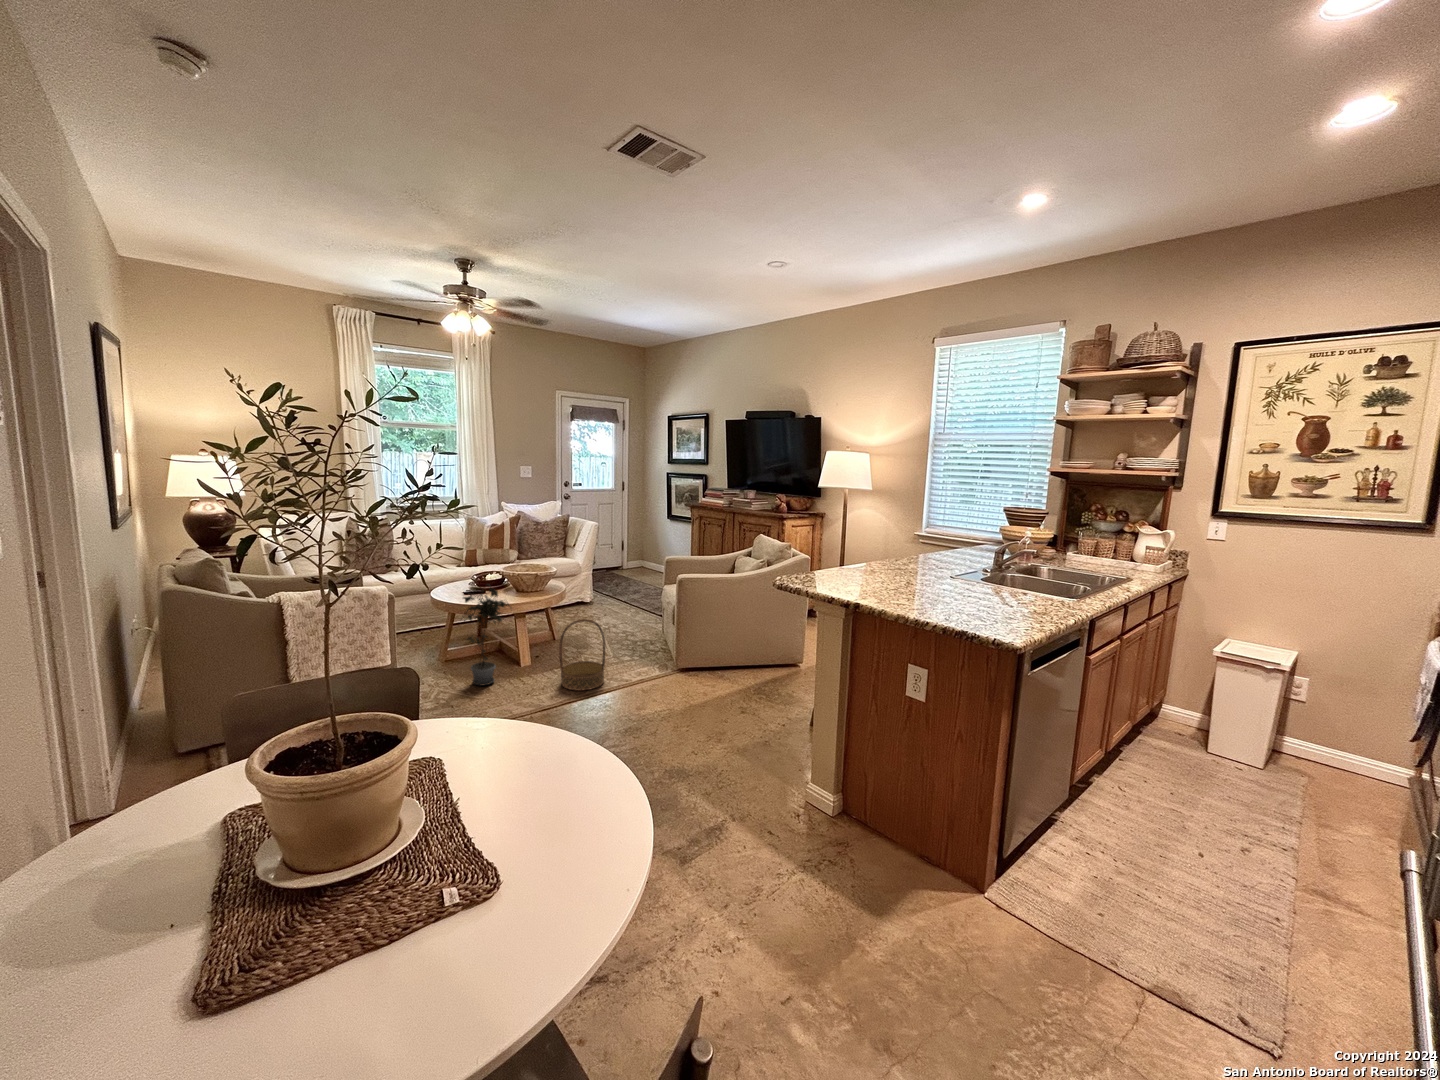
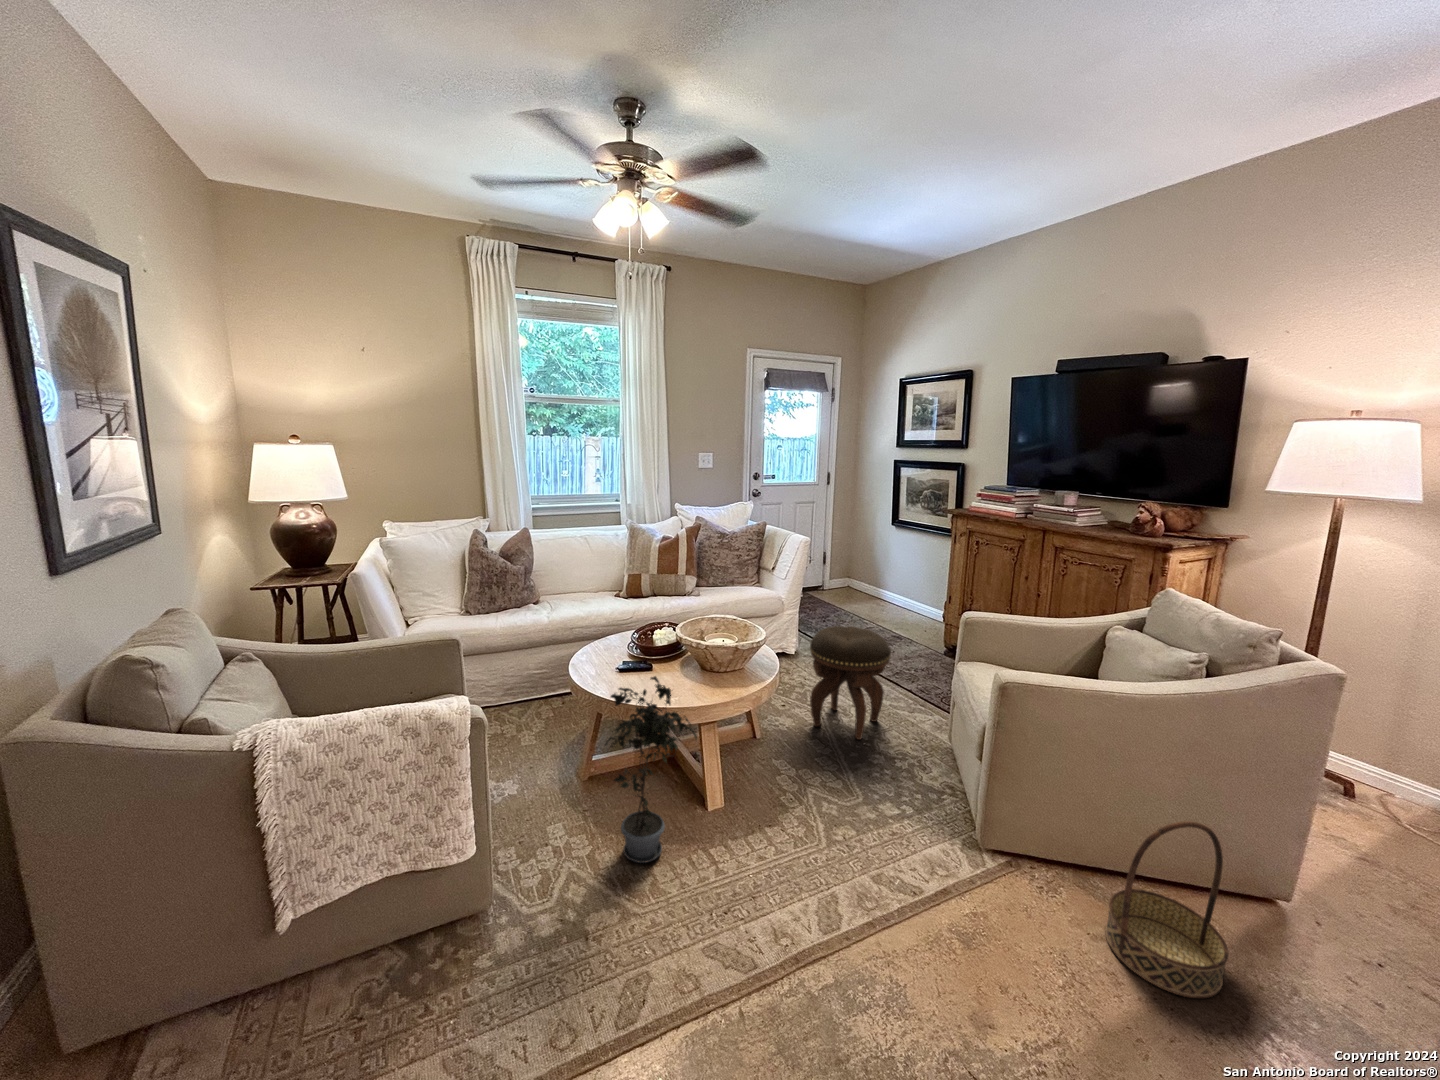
footstool: none [590,572,638,636] -> present [810,626,891,740]
basket: present [559,619,605,691] -> present [1105,821,1229,998]

